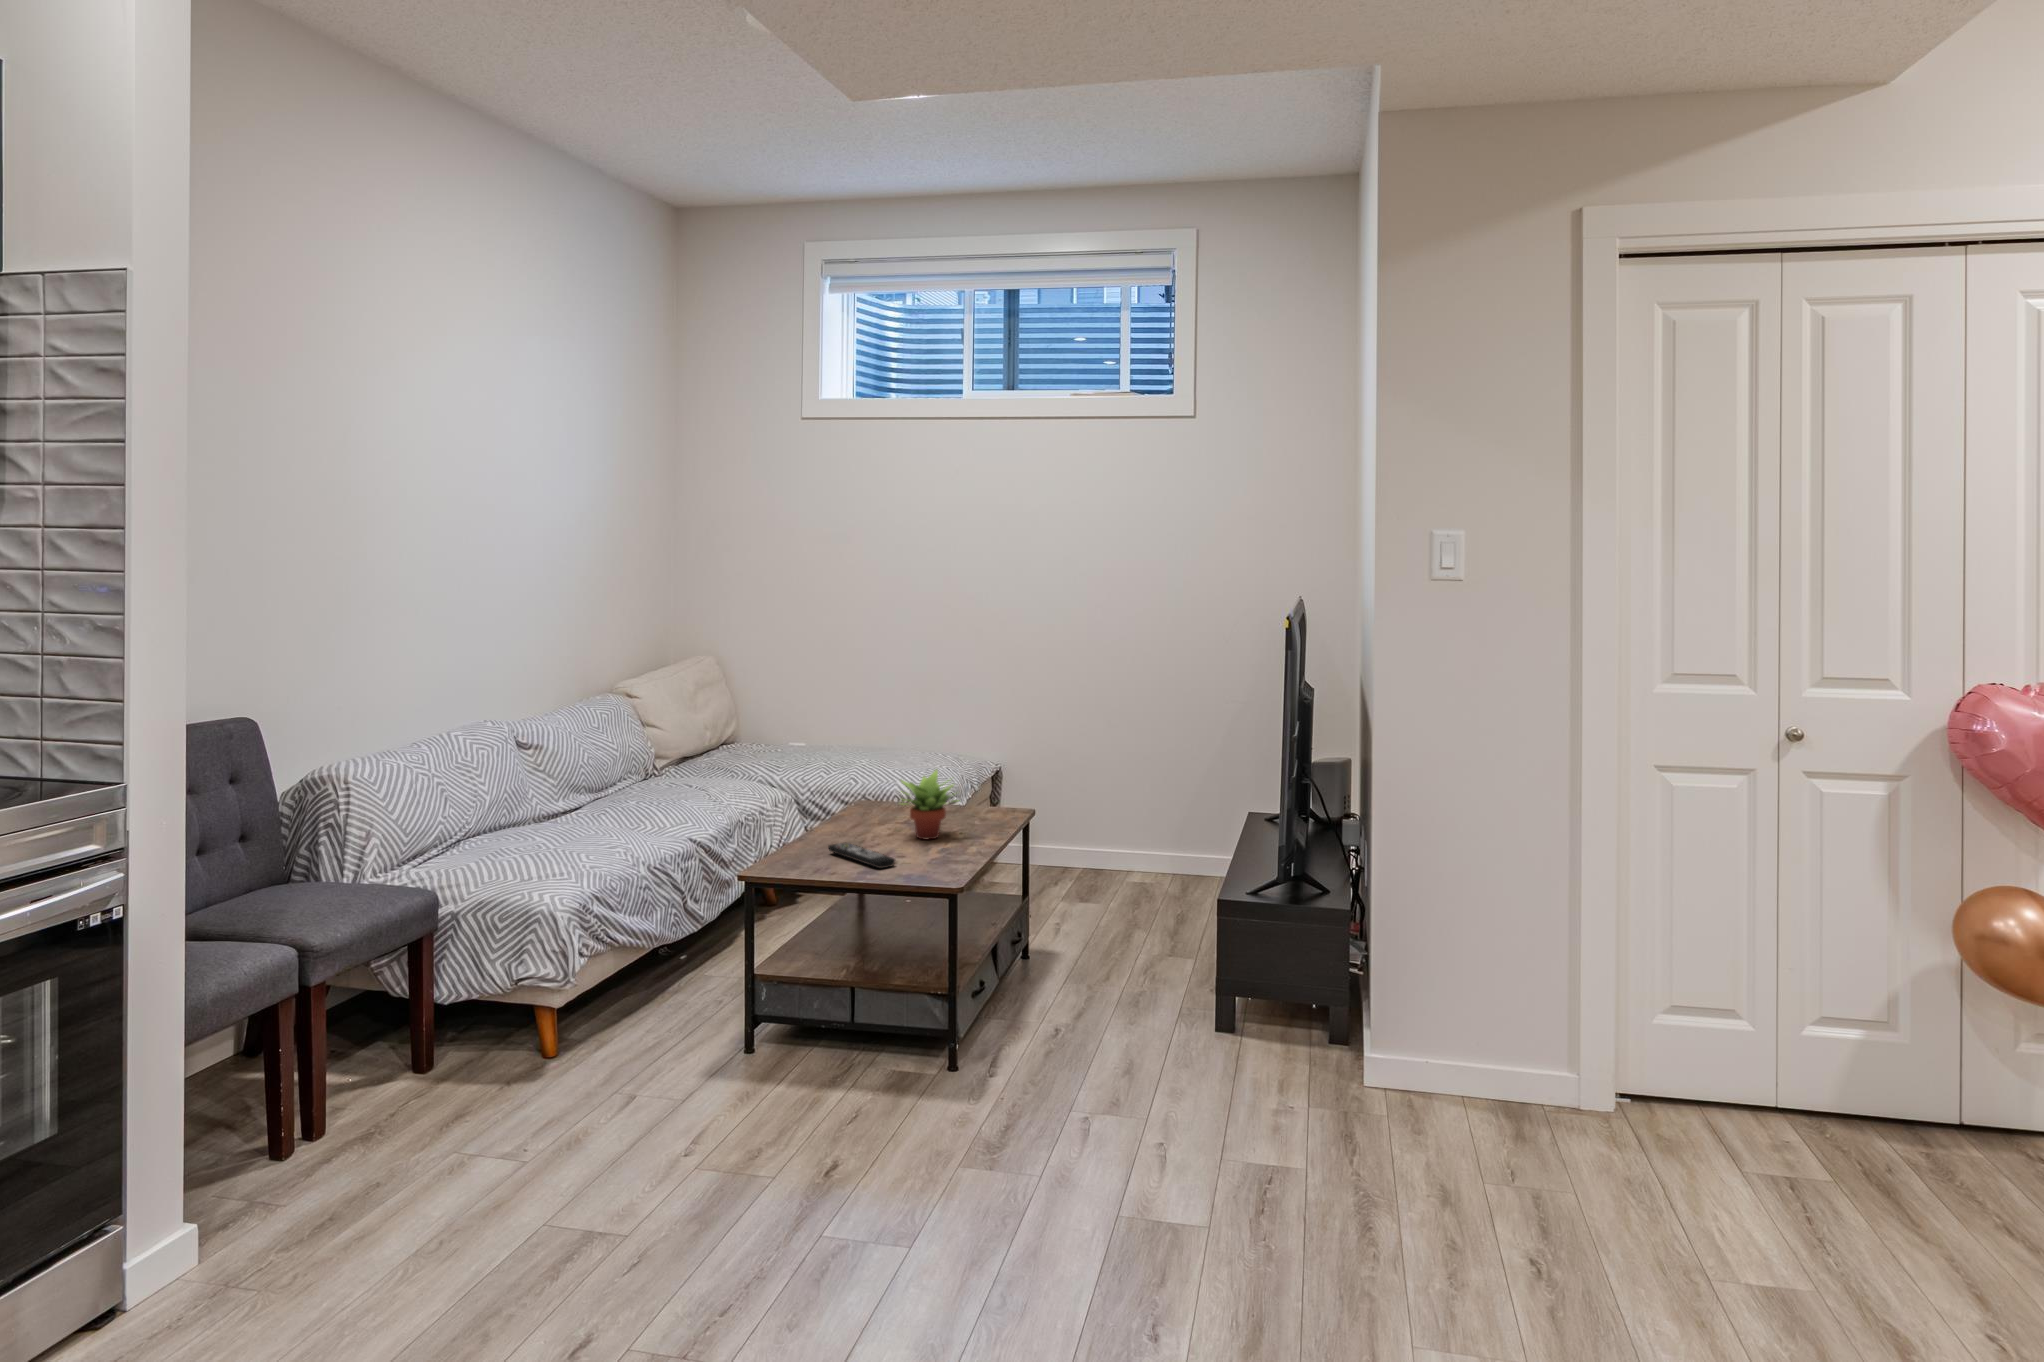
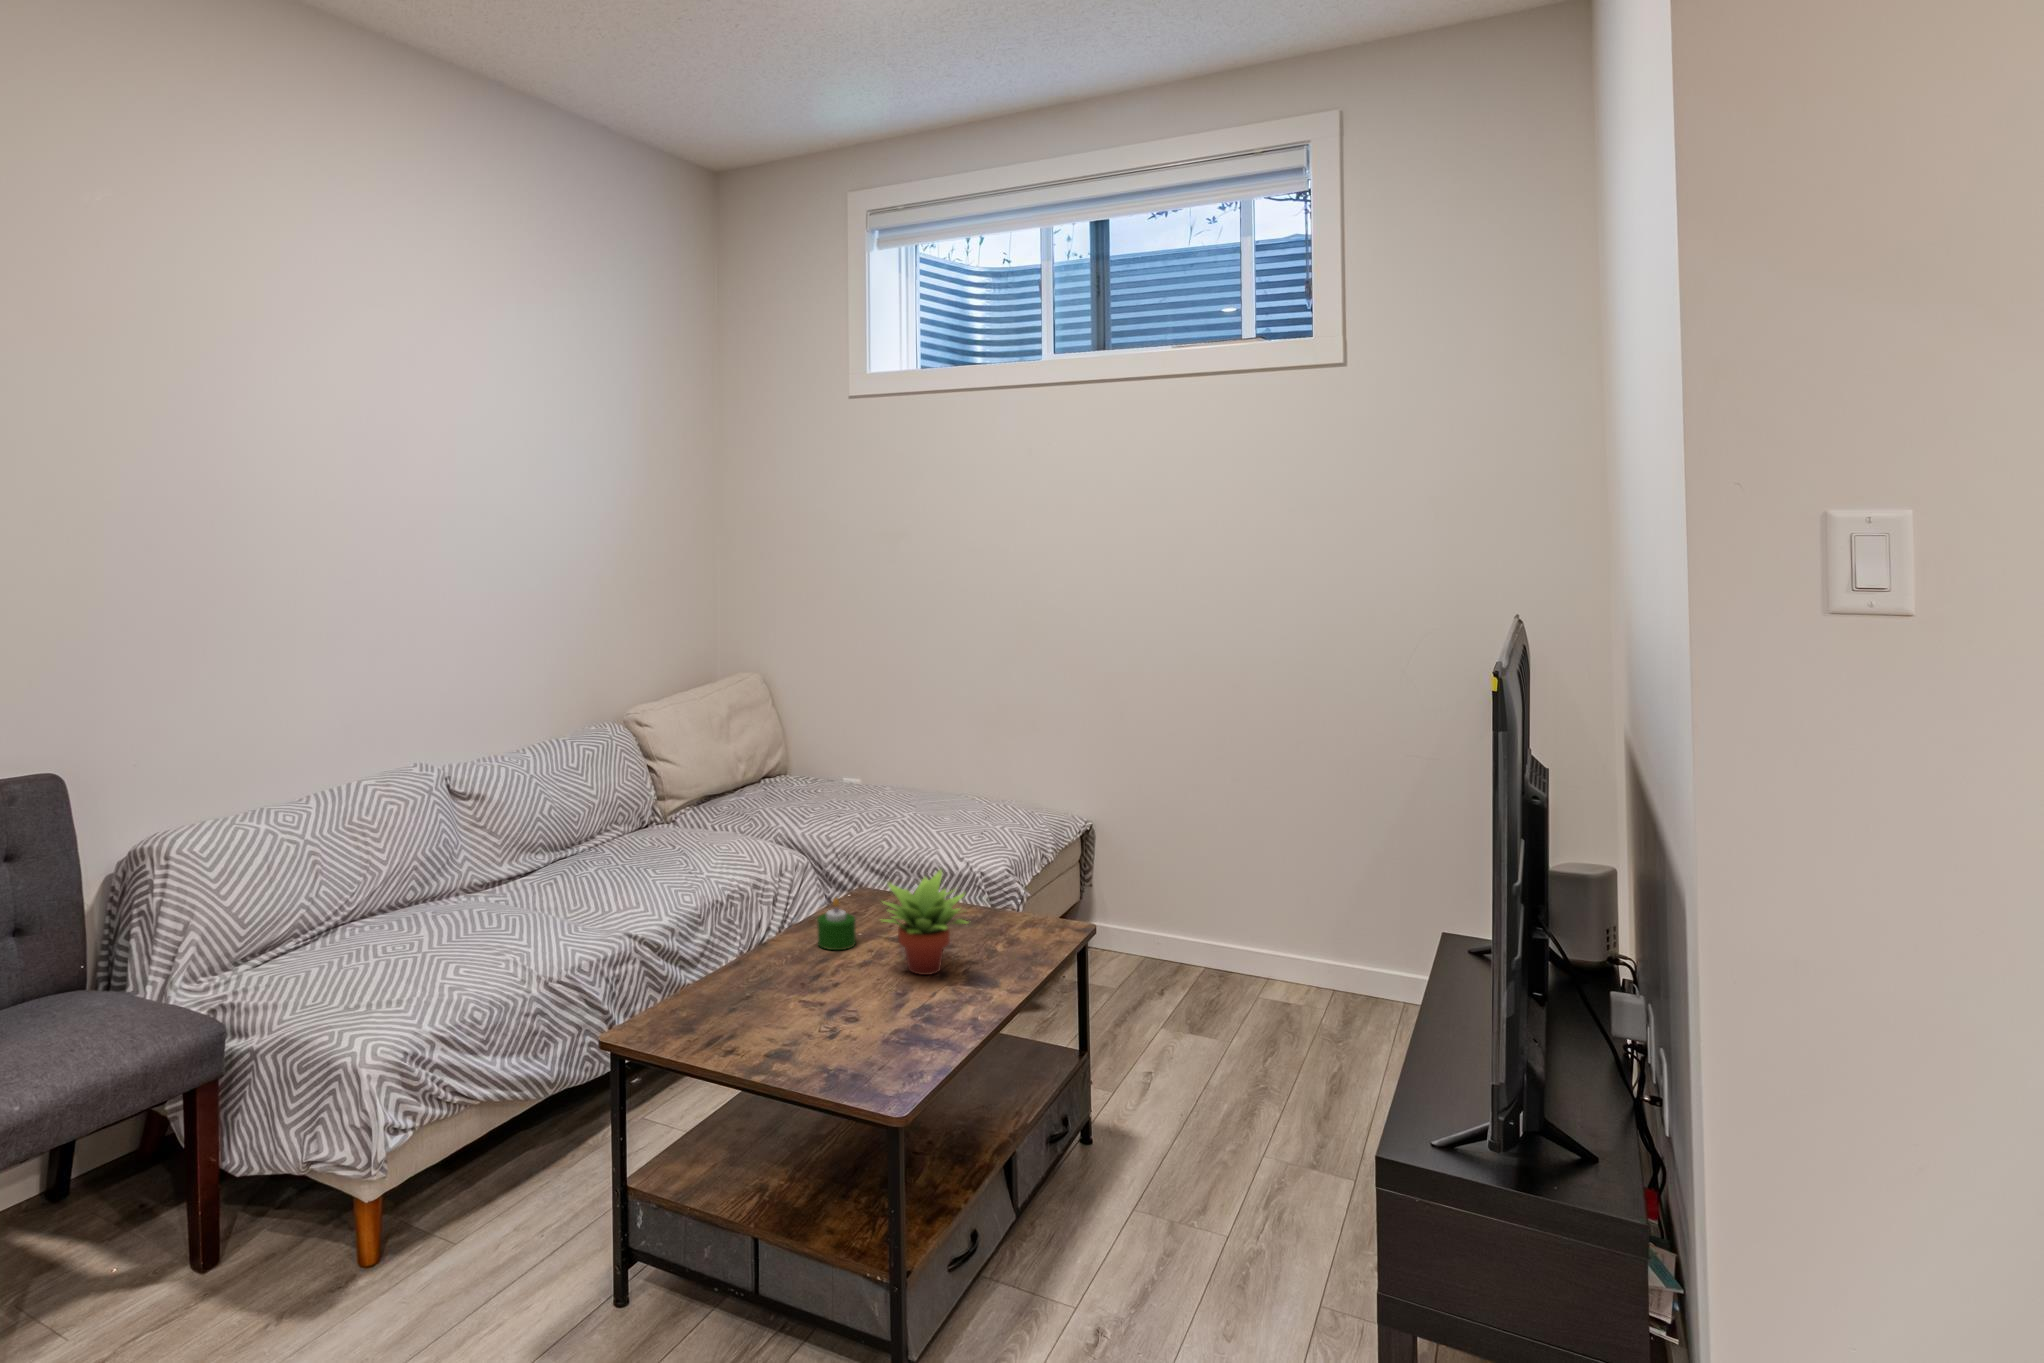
candle: none [843,797,871,833] -> present [817,898,856,950]
remote control: present [828,843,895,868] -> none [770,976,848,1036]

